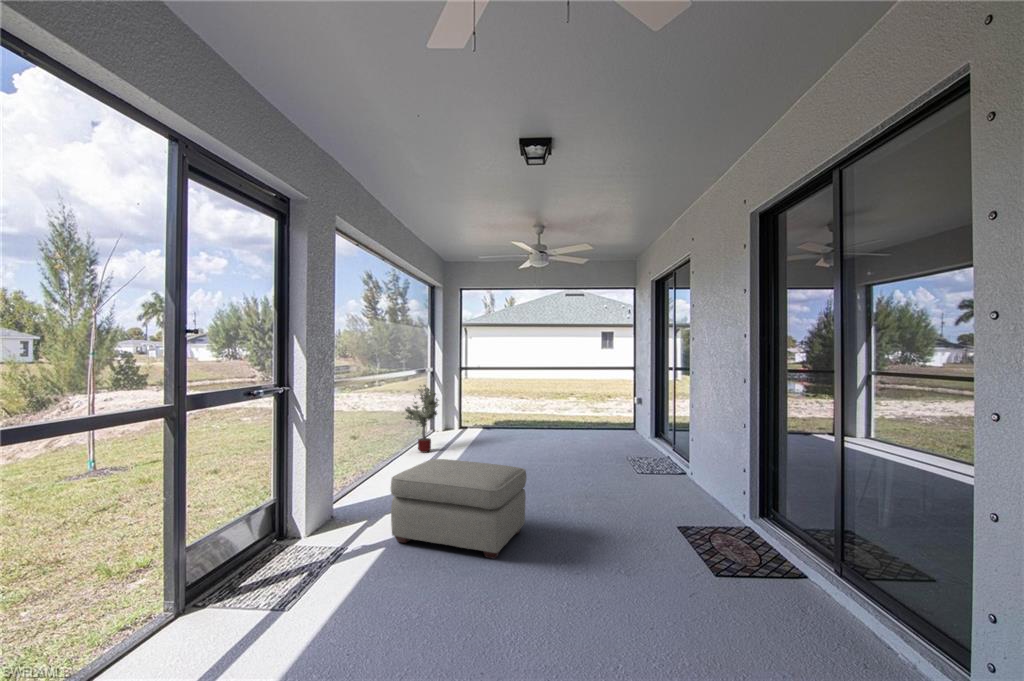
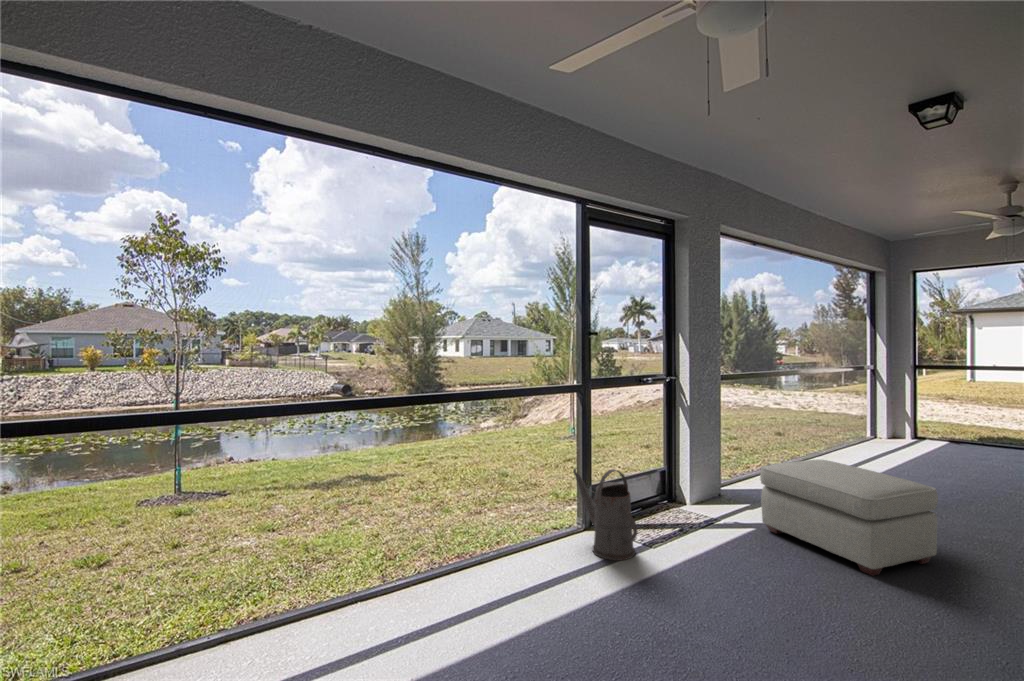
potted tree: present [405,385,439,453] -> none [821,382,873,460]
watering can: none [153,523,275,658] -> present [573,468,637,561]

